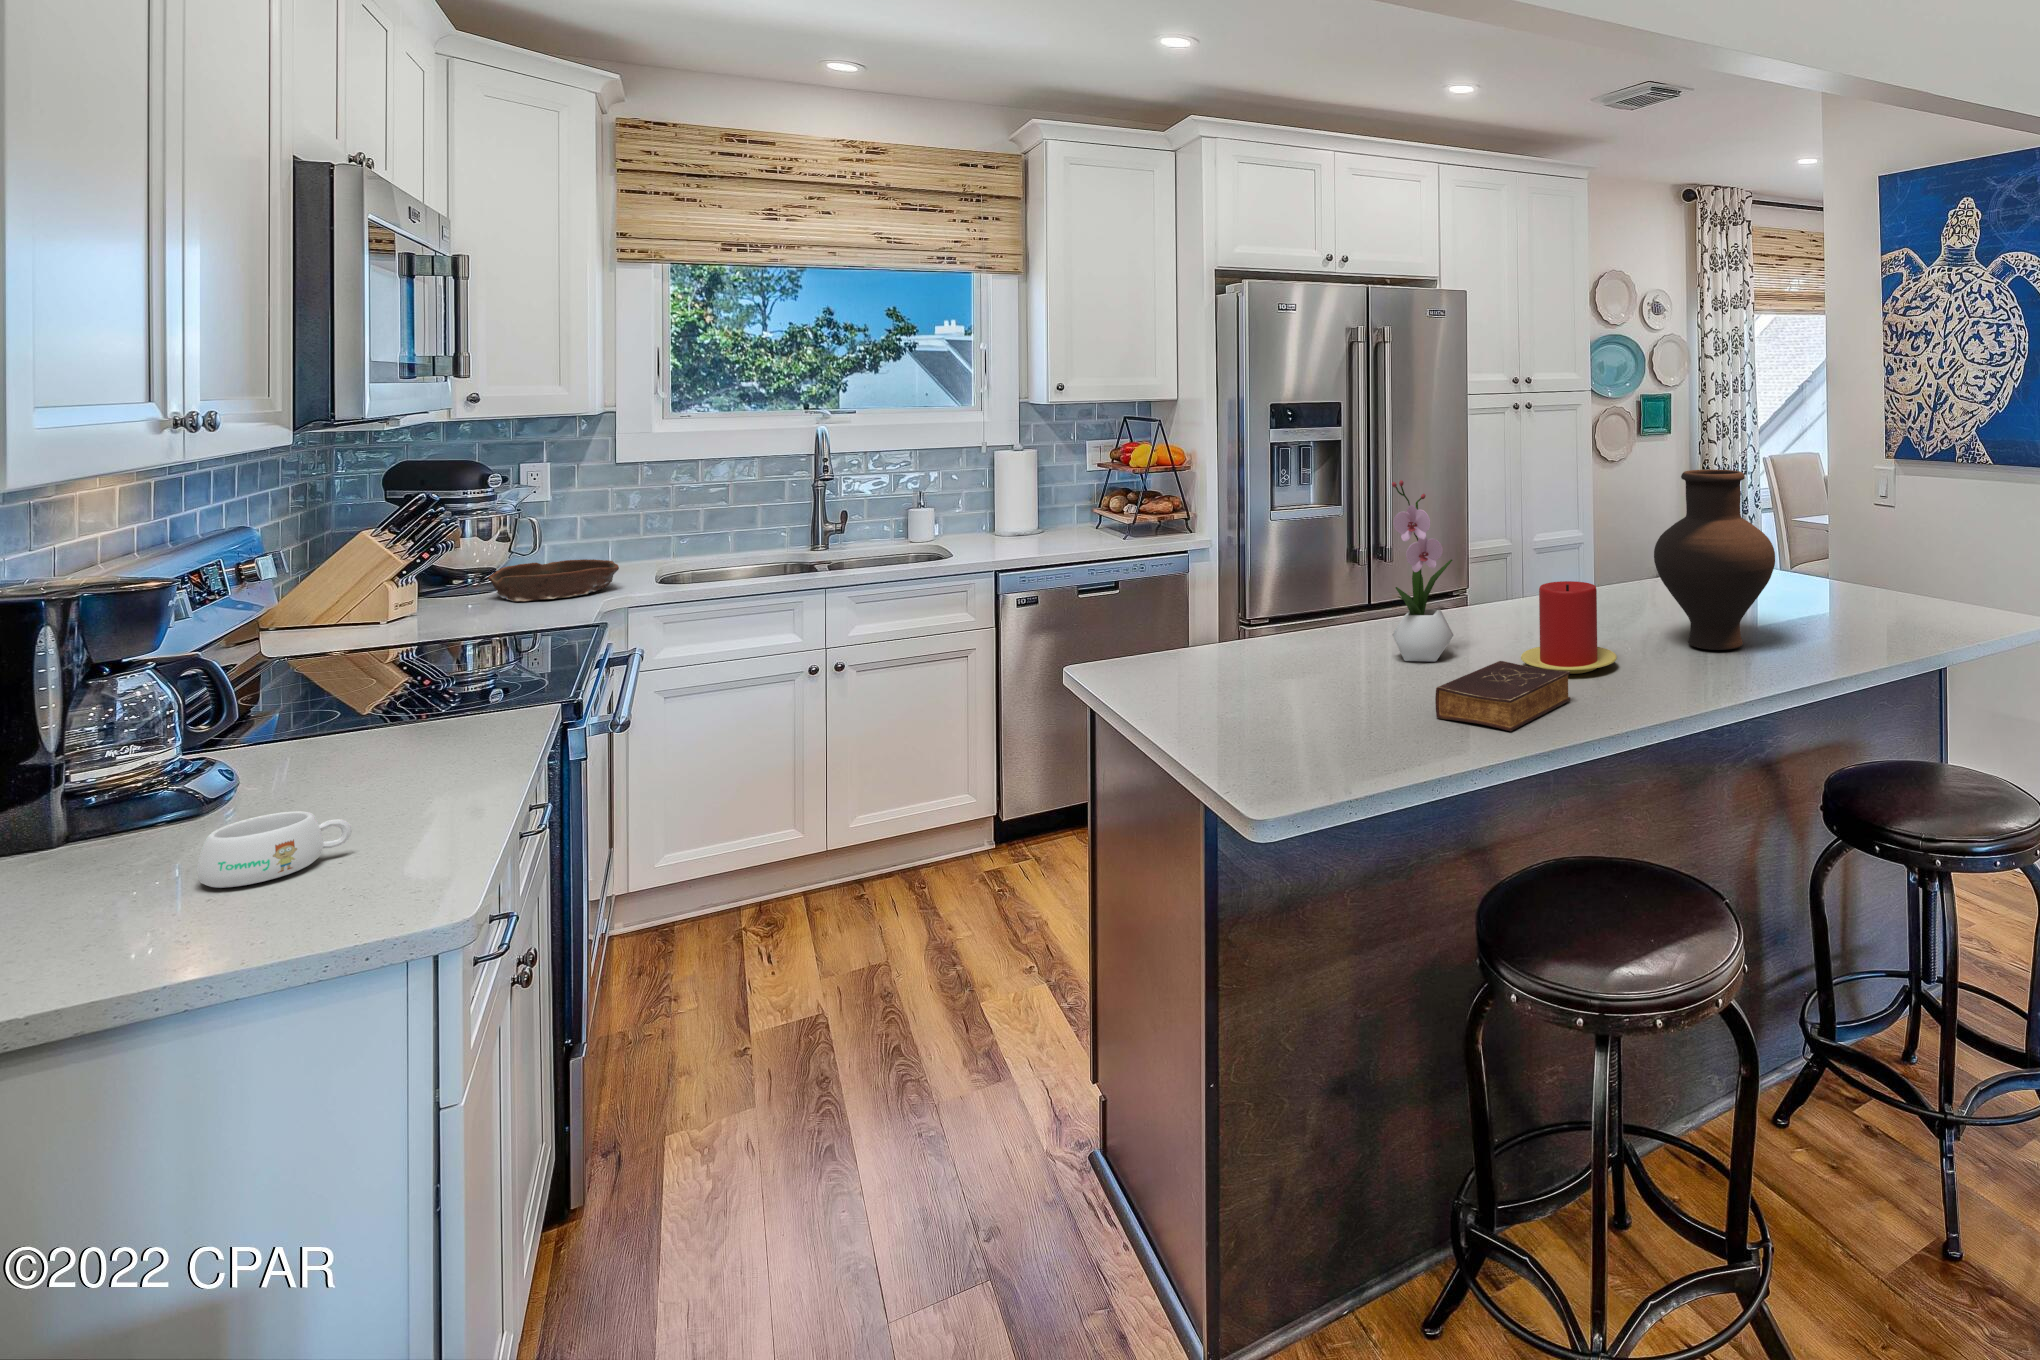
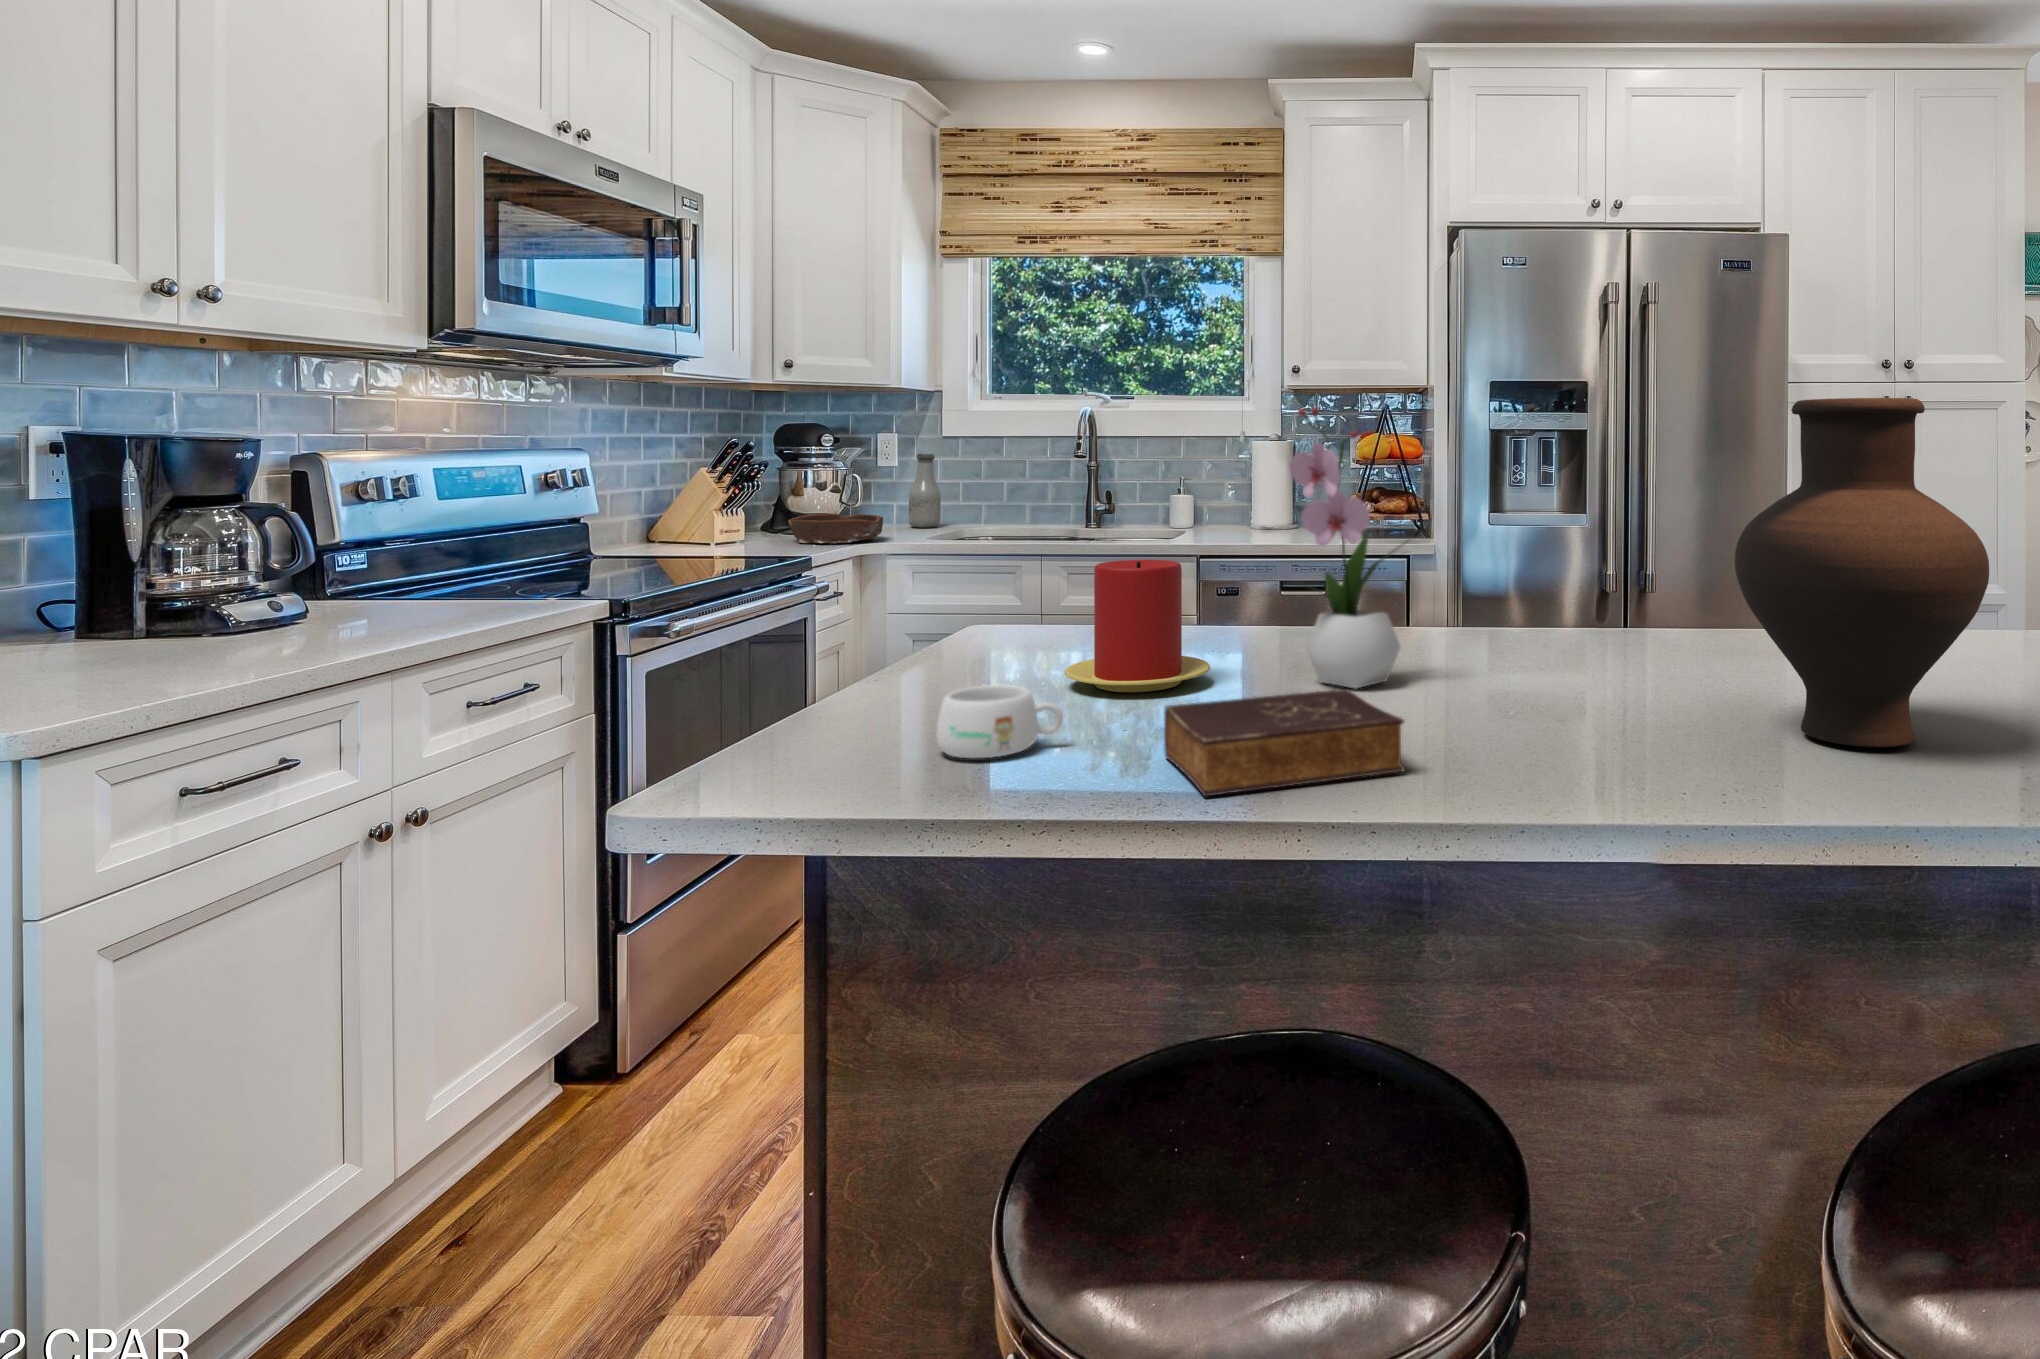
bottle: none [587,482,629,566] -> present [909,454,941,527]
candle: present [1521,581,1617,674] -> present [1065,560,1210,692]
mug: present [197,811,352,888] -> present [937,685,1063,758]

